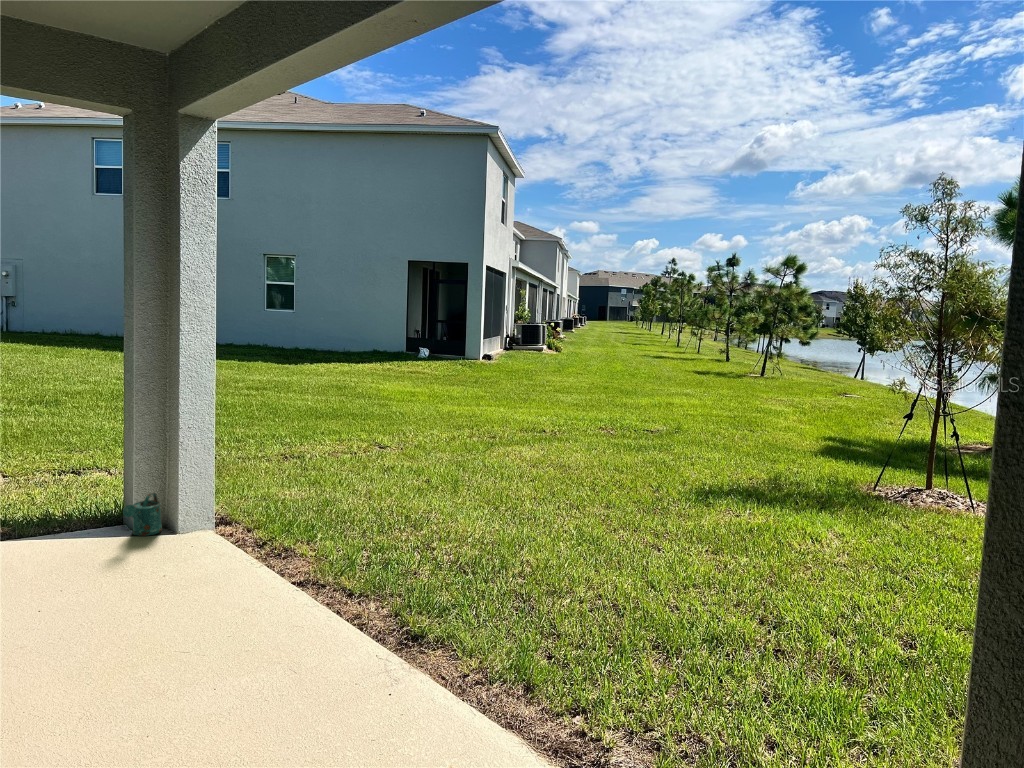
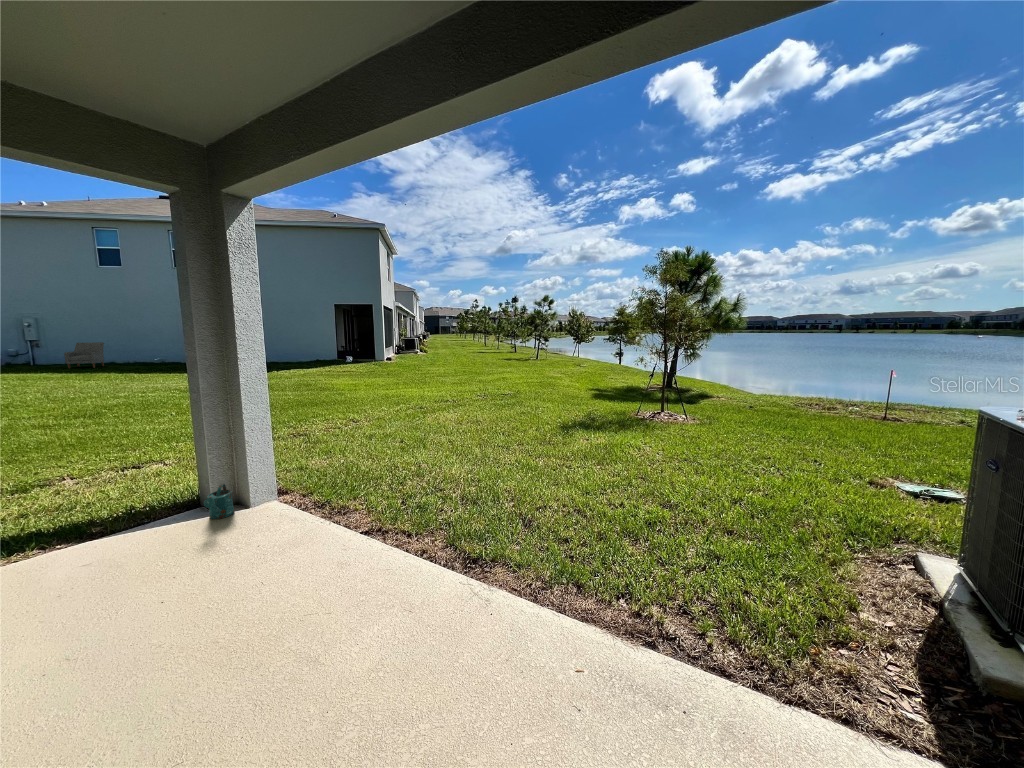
chair: none [70,306,114,341] -> present [64,342,104,368]

